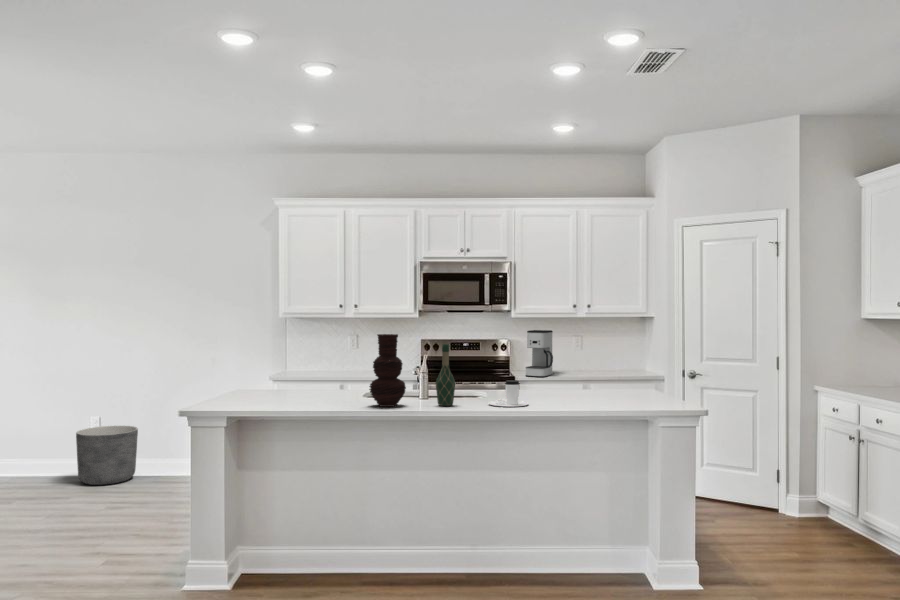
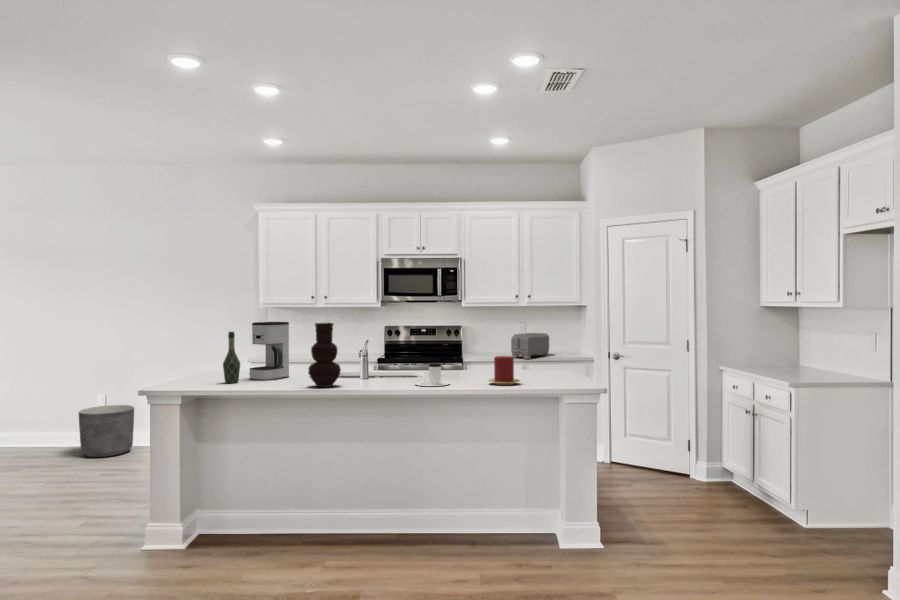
coffee maker: present [526,330,553,377] -> present [250,322,289,381]
wine bottle: present [436,344,455,406] -> present [223,332,240,383]
toaster: none [568,347,612,376] -> present [511,333,550,359]
candle: none [571,373,608,406] -> present [488,356,520,385]

